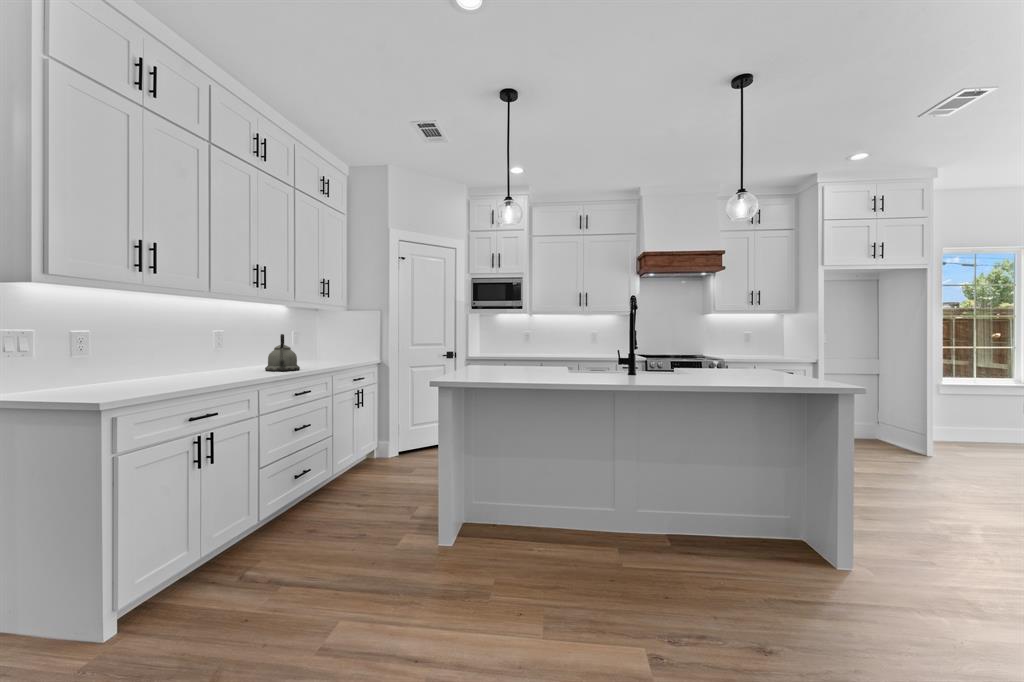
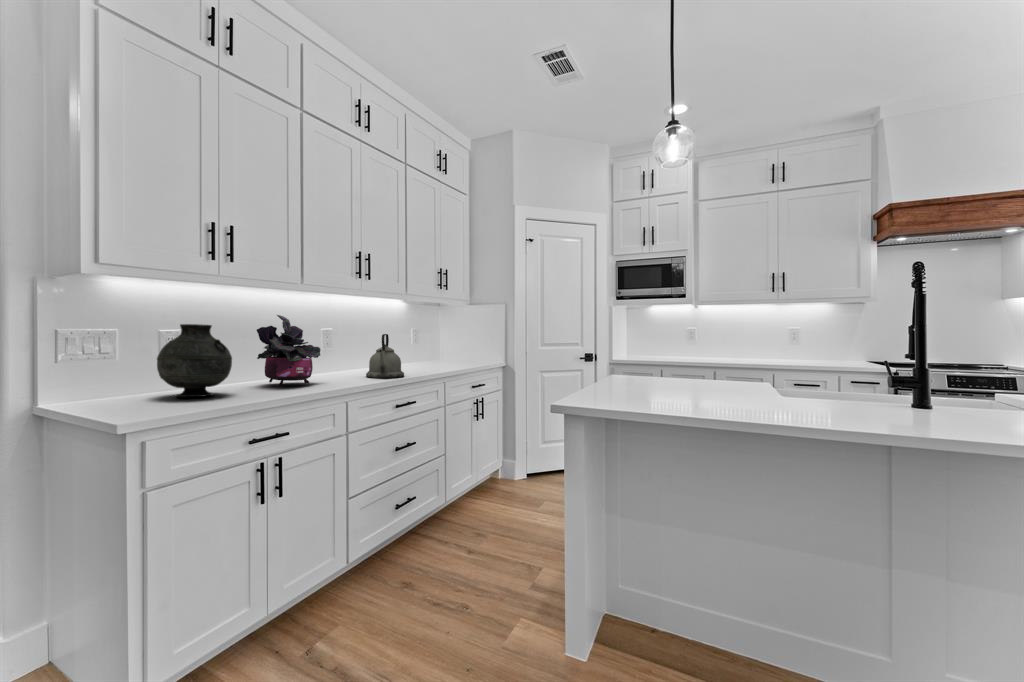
potted plant: none [173,317,230,377] -> present [257,315,321,386]
vase: none [90,324,160,386] -> present [157,324,232,397]

